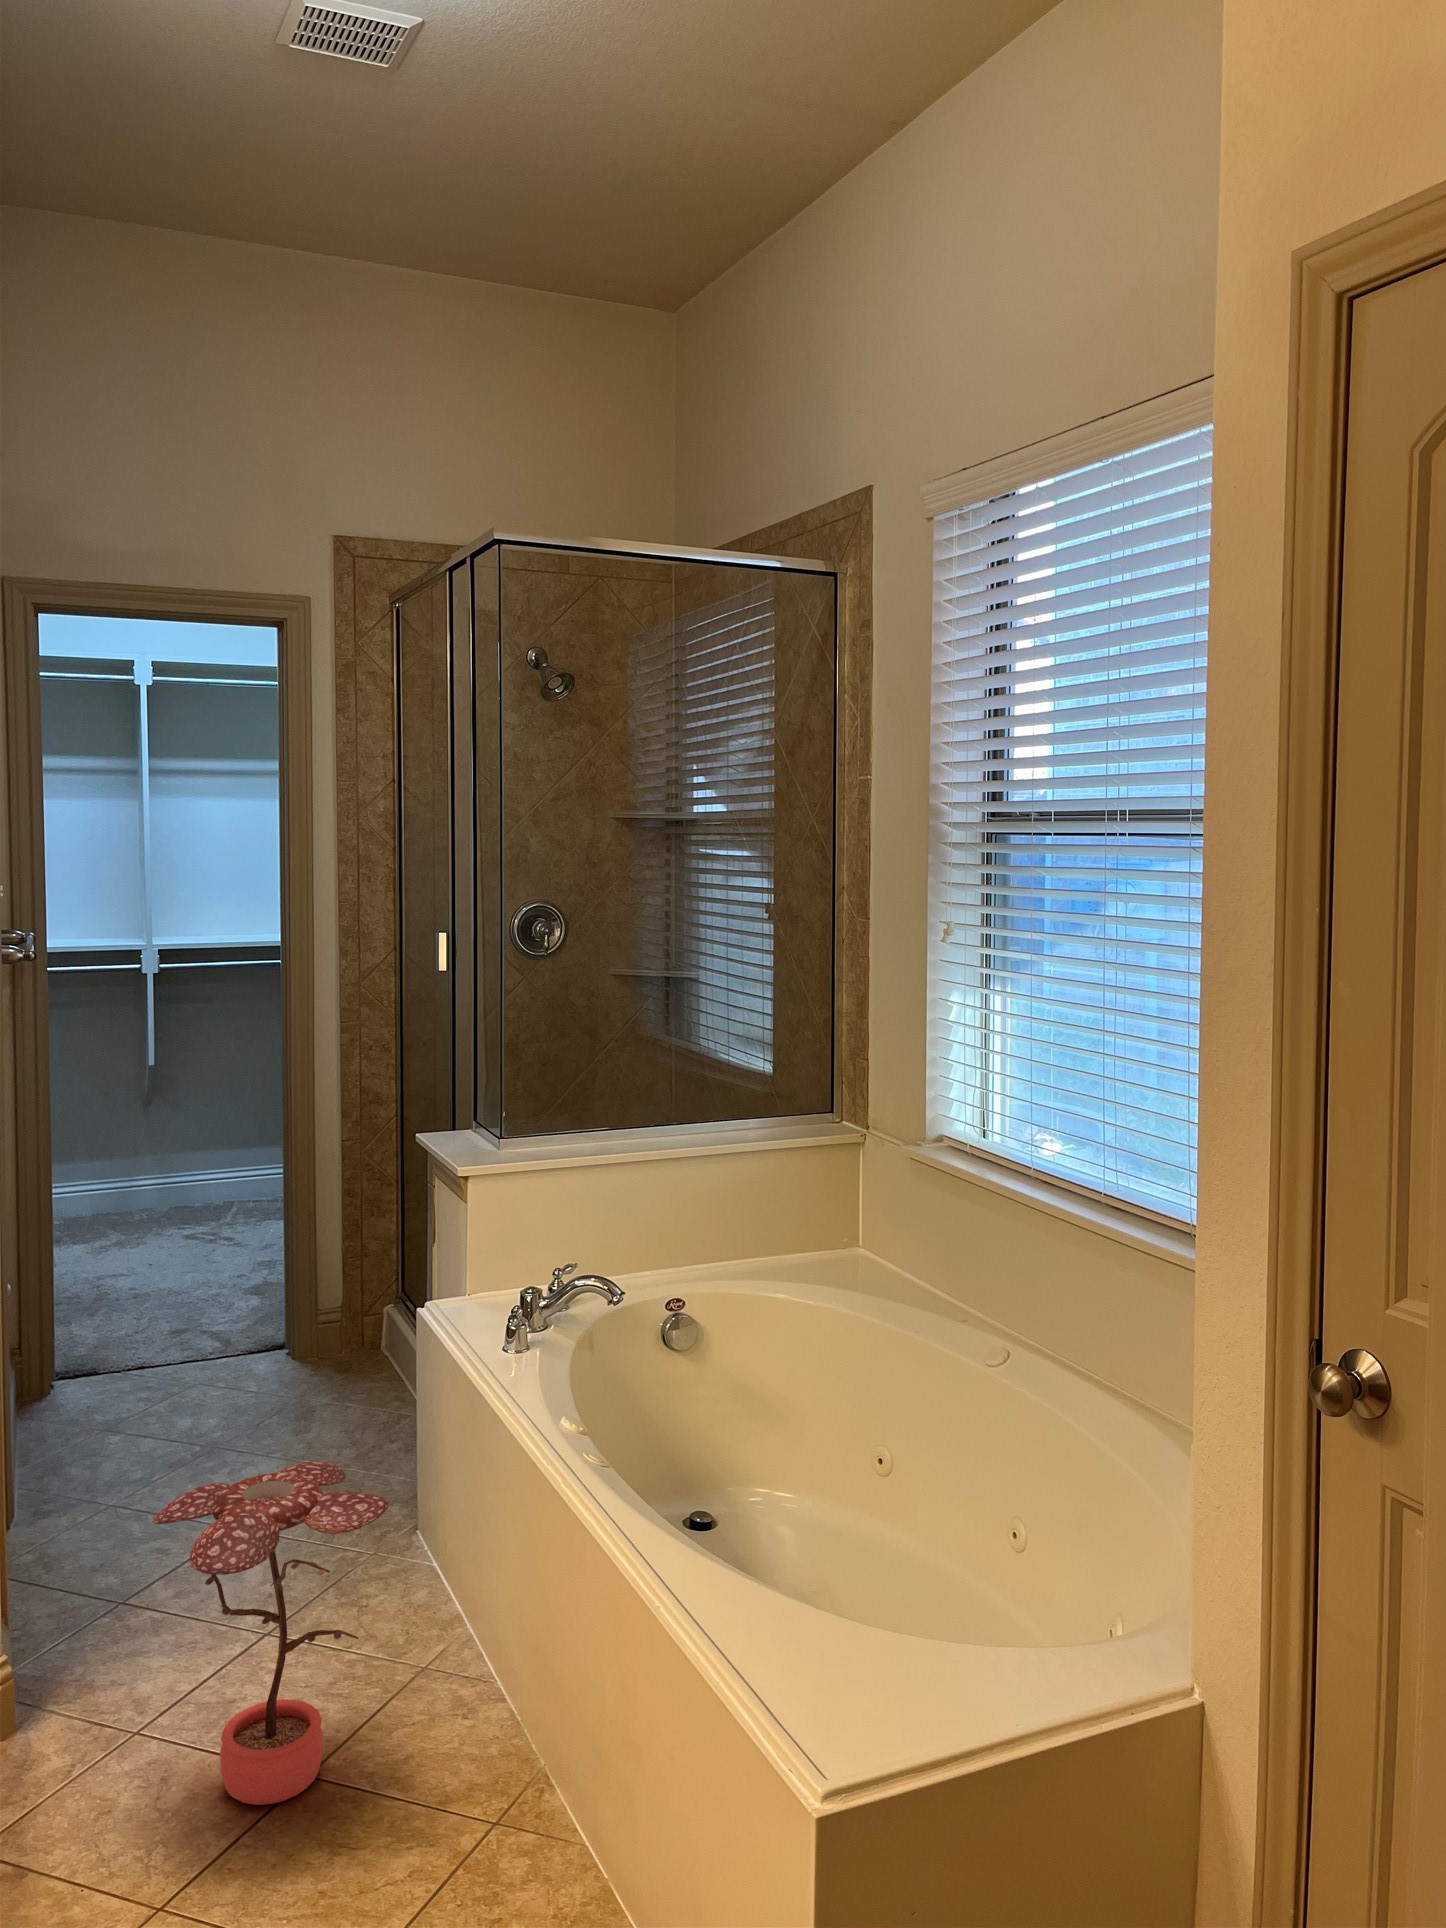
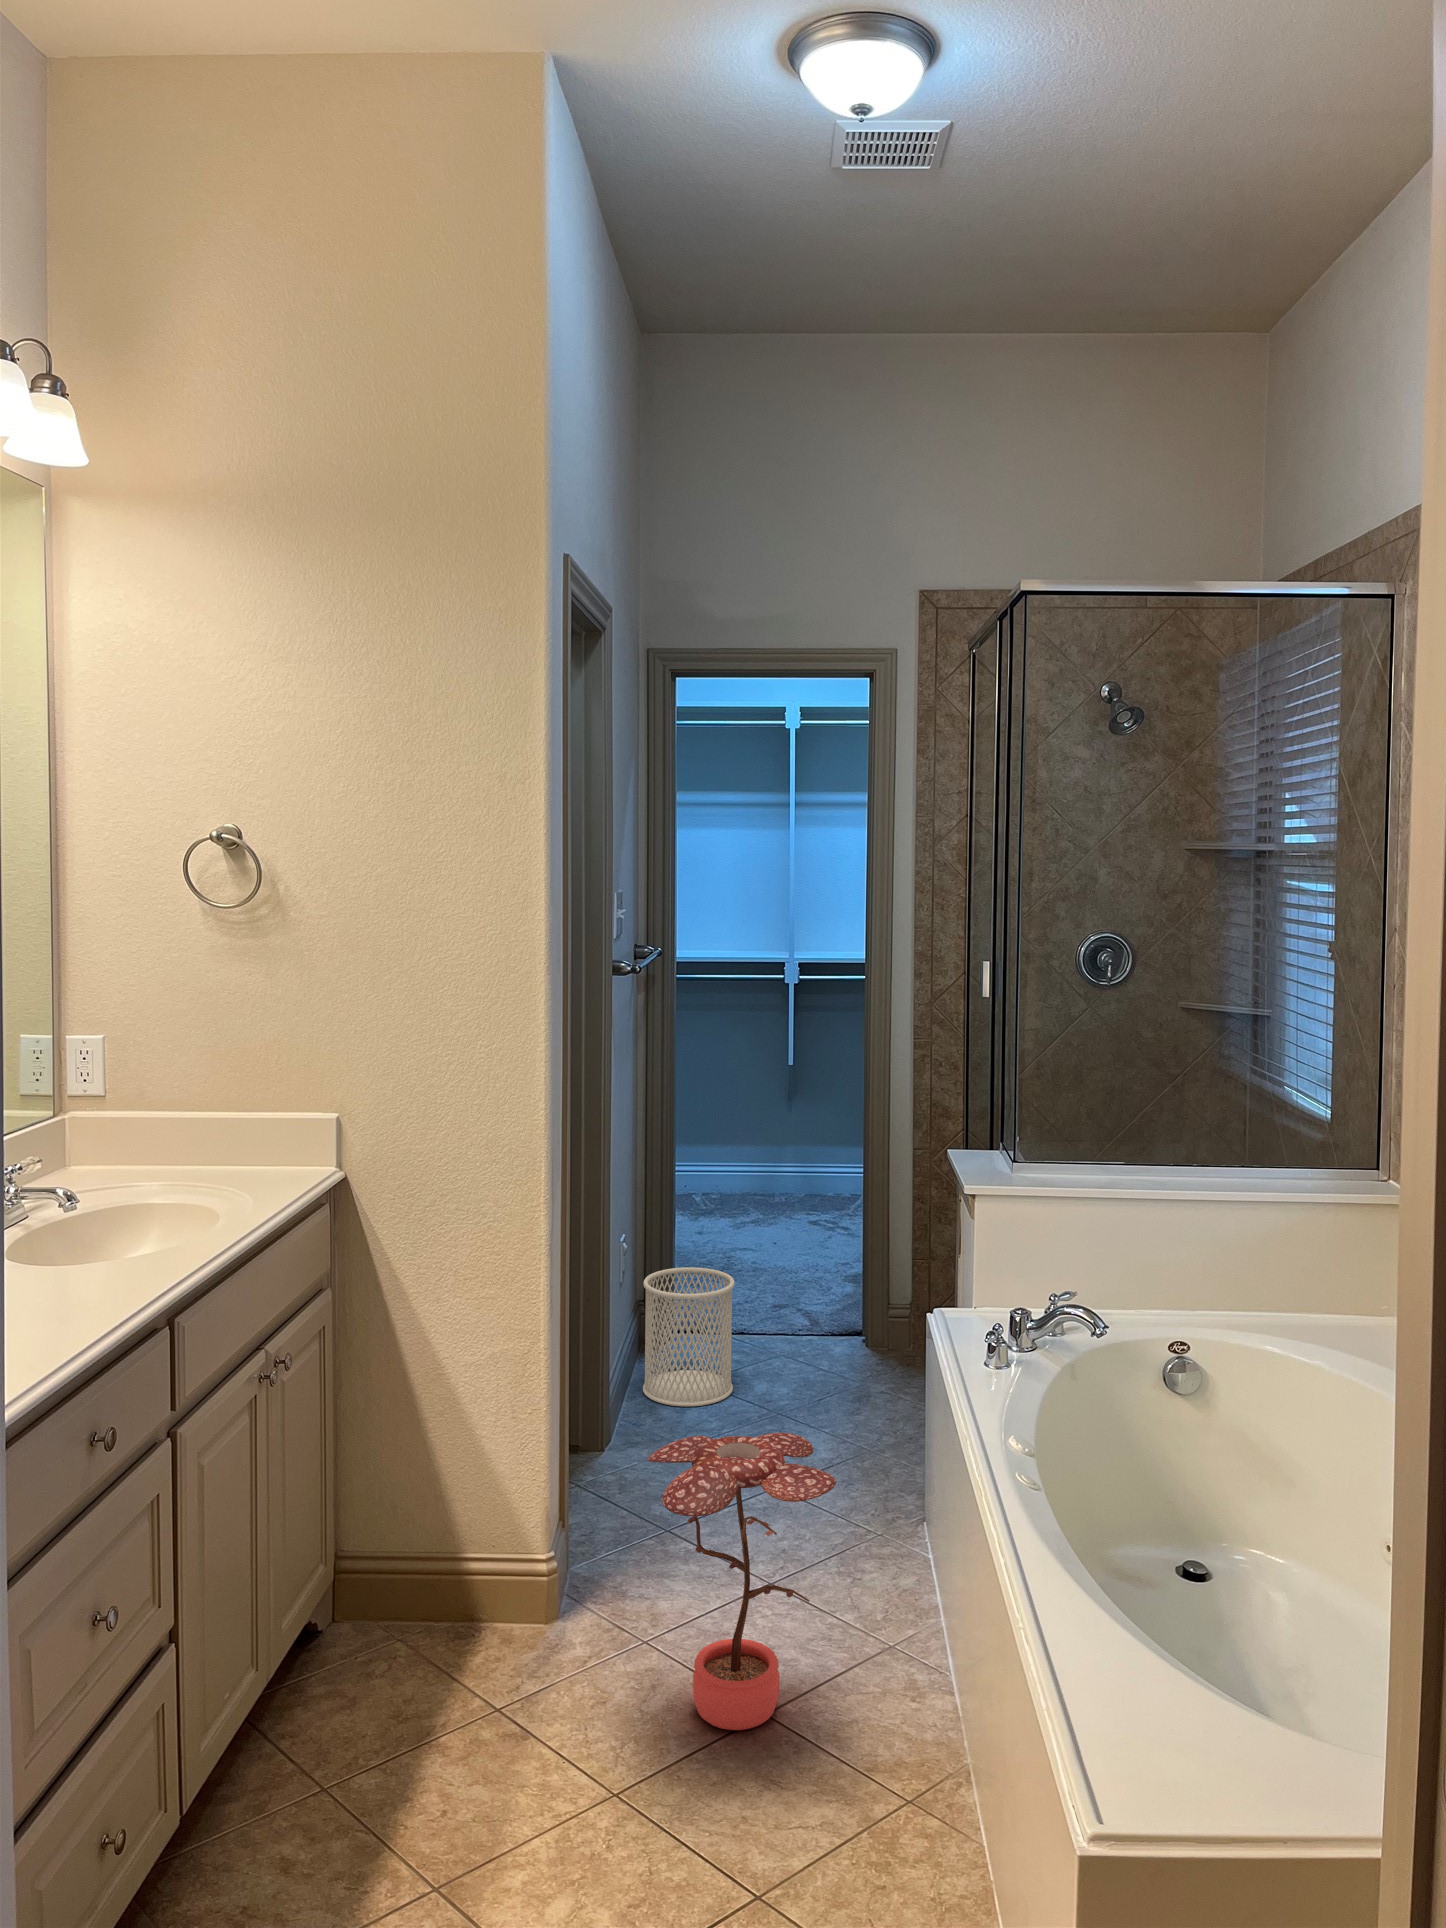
wastebasket: none [37,1302,154,1467] -> present [643,1267,735,1407]

